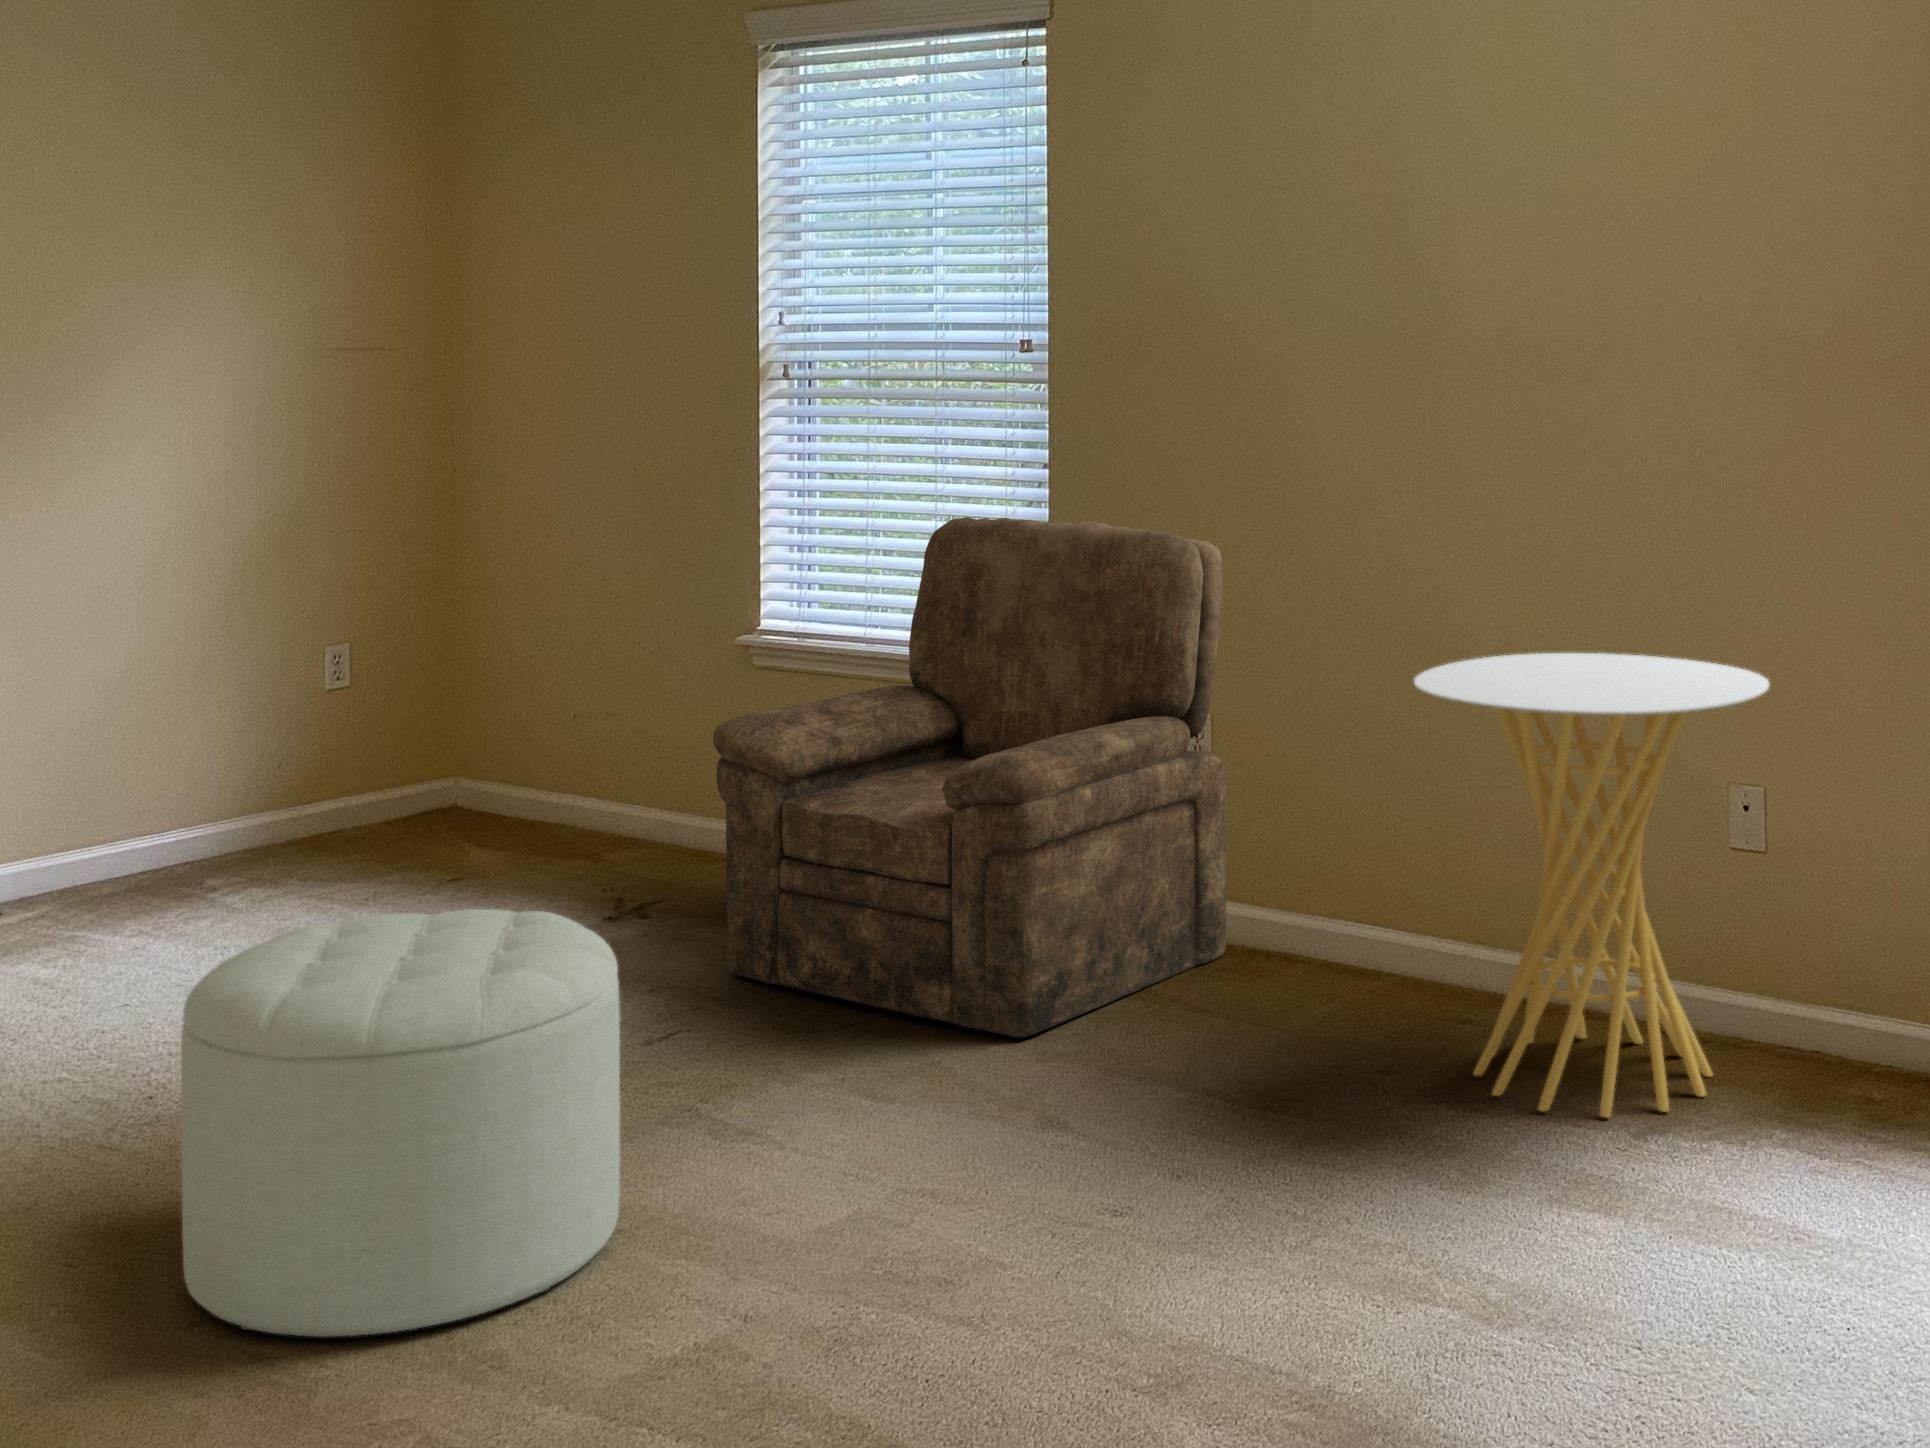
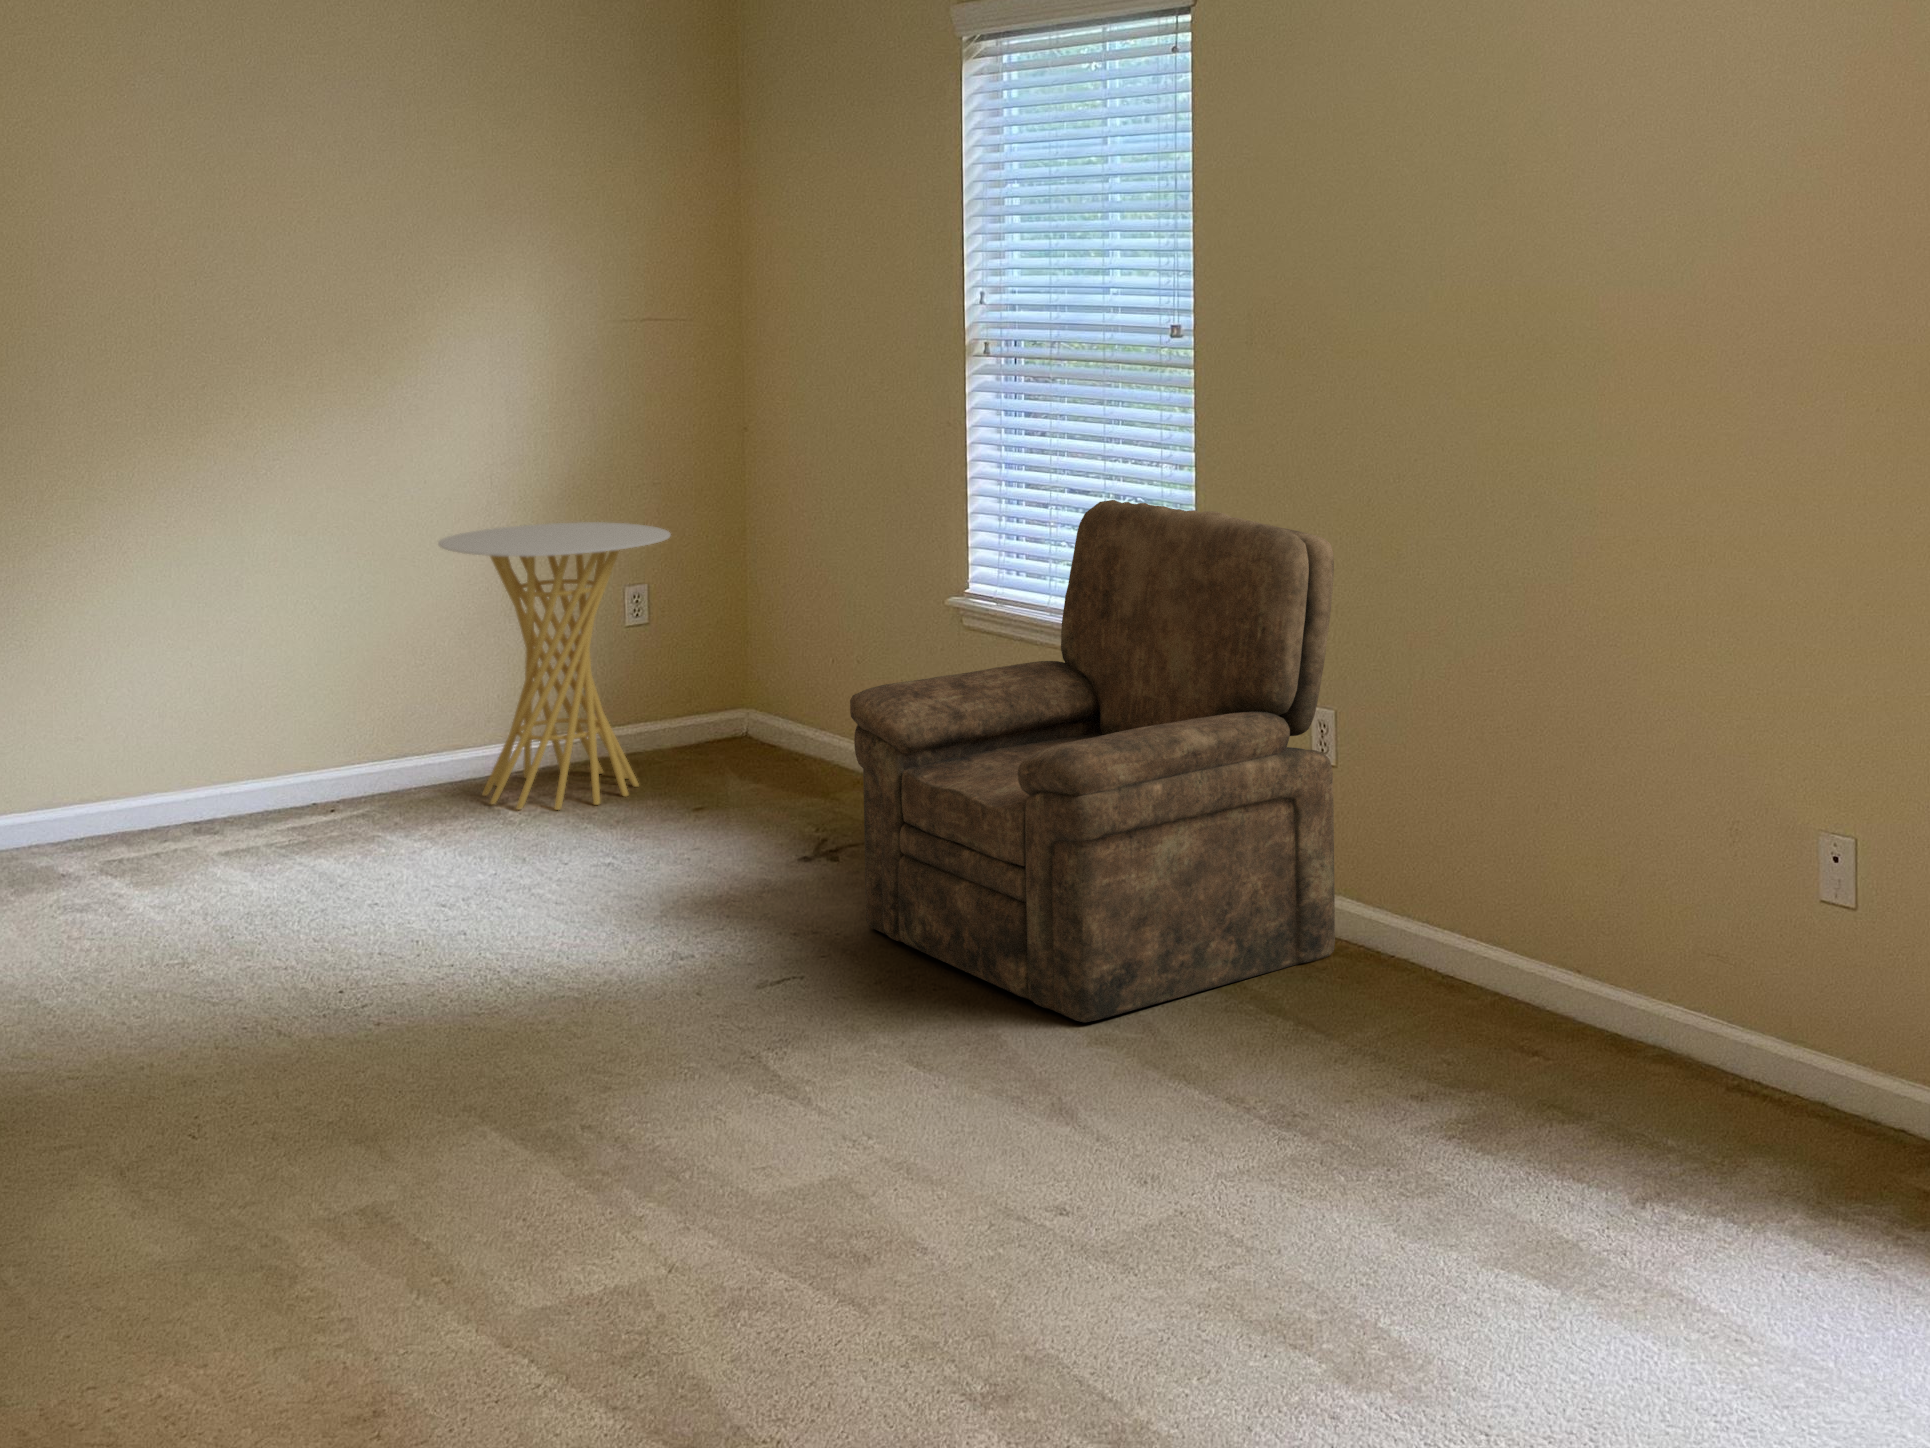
side table: present [1414,653,1769,1117] -> present [438,522,670,810]
ottoman: present [181,909,620,1337] -> none [250,864,629,1241]

